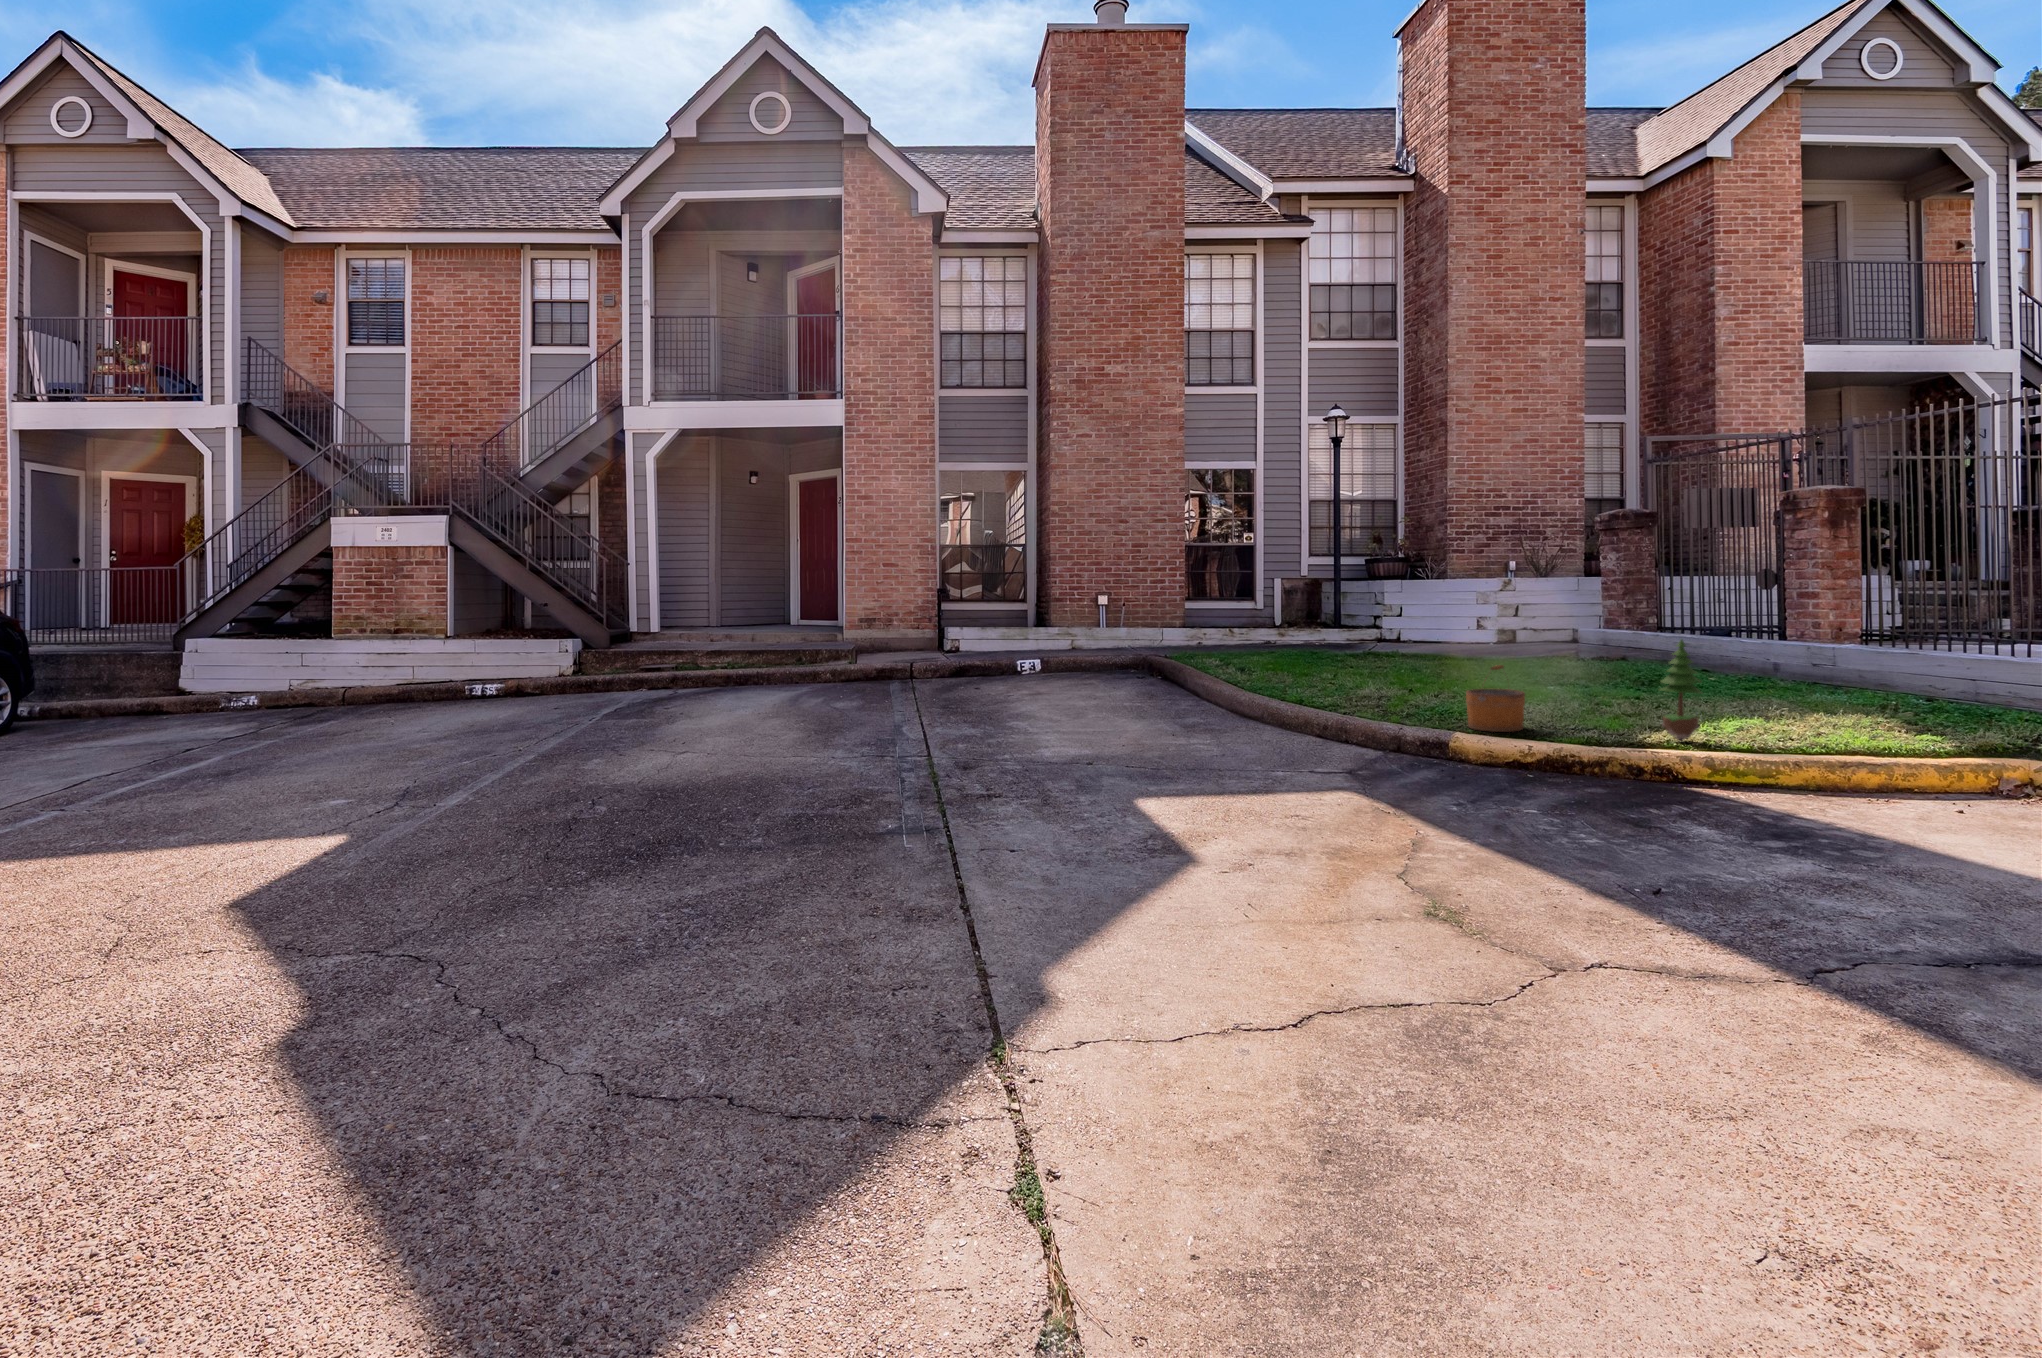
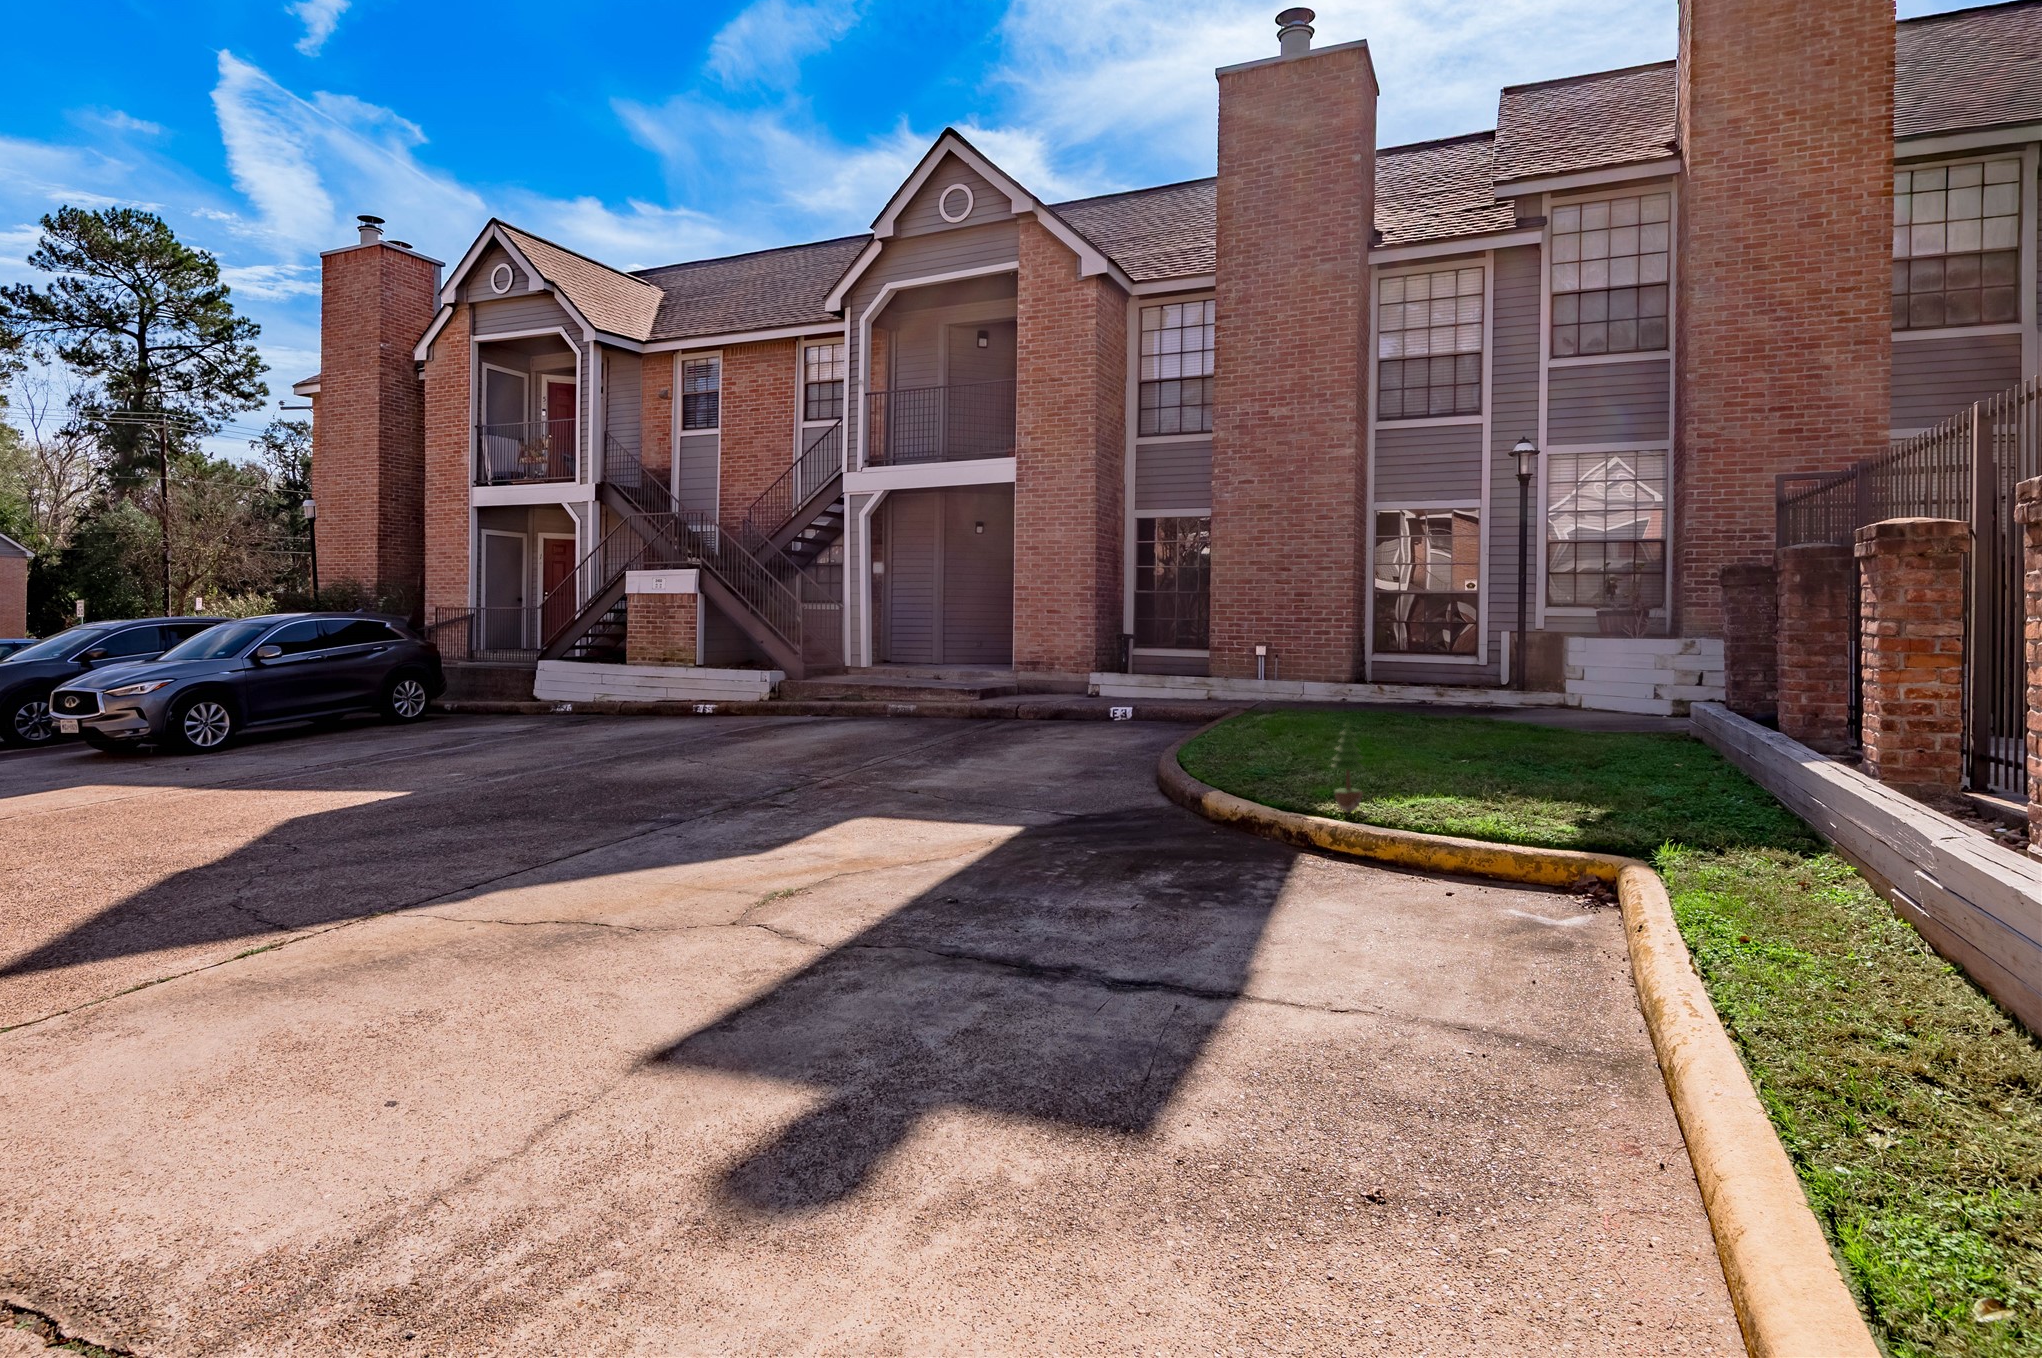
bucket: present [1466,665,1525,732] -> none [1223,734,1271,794]

